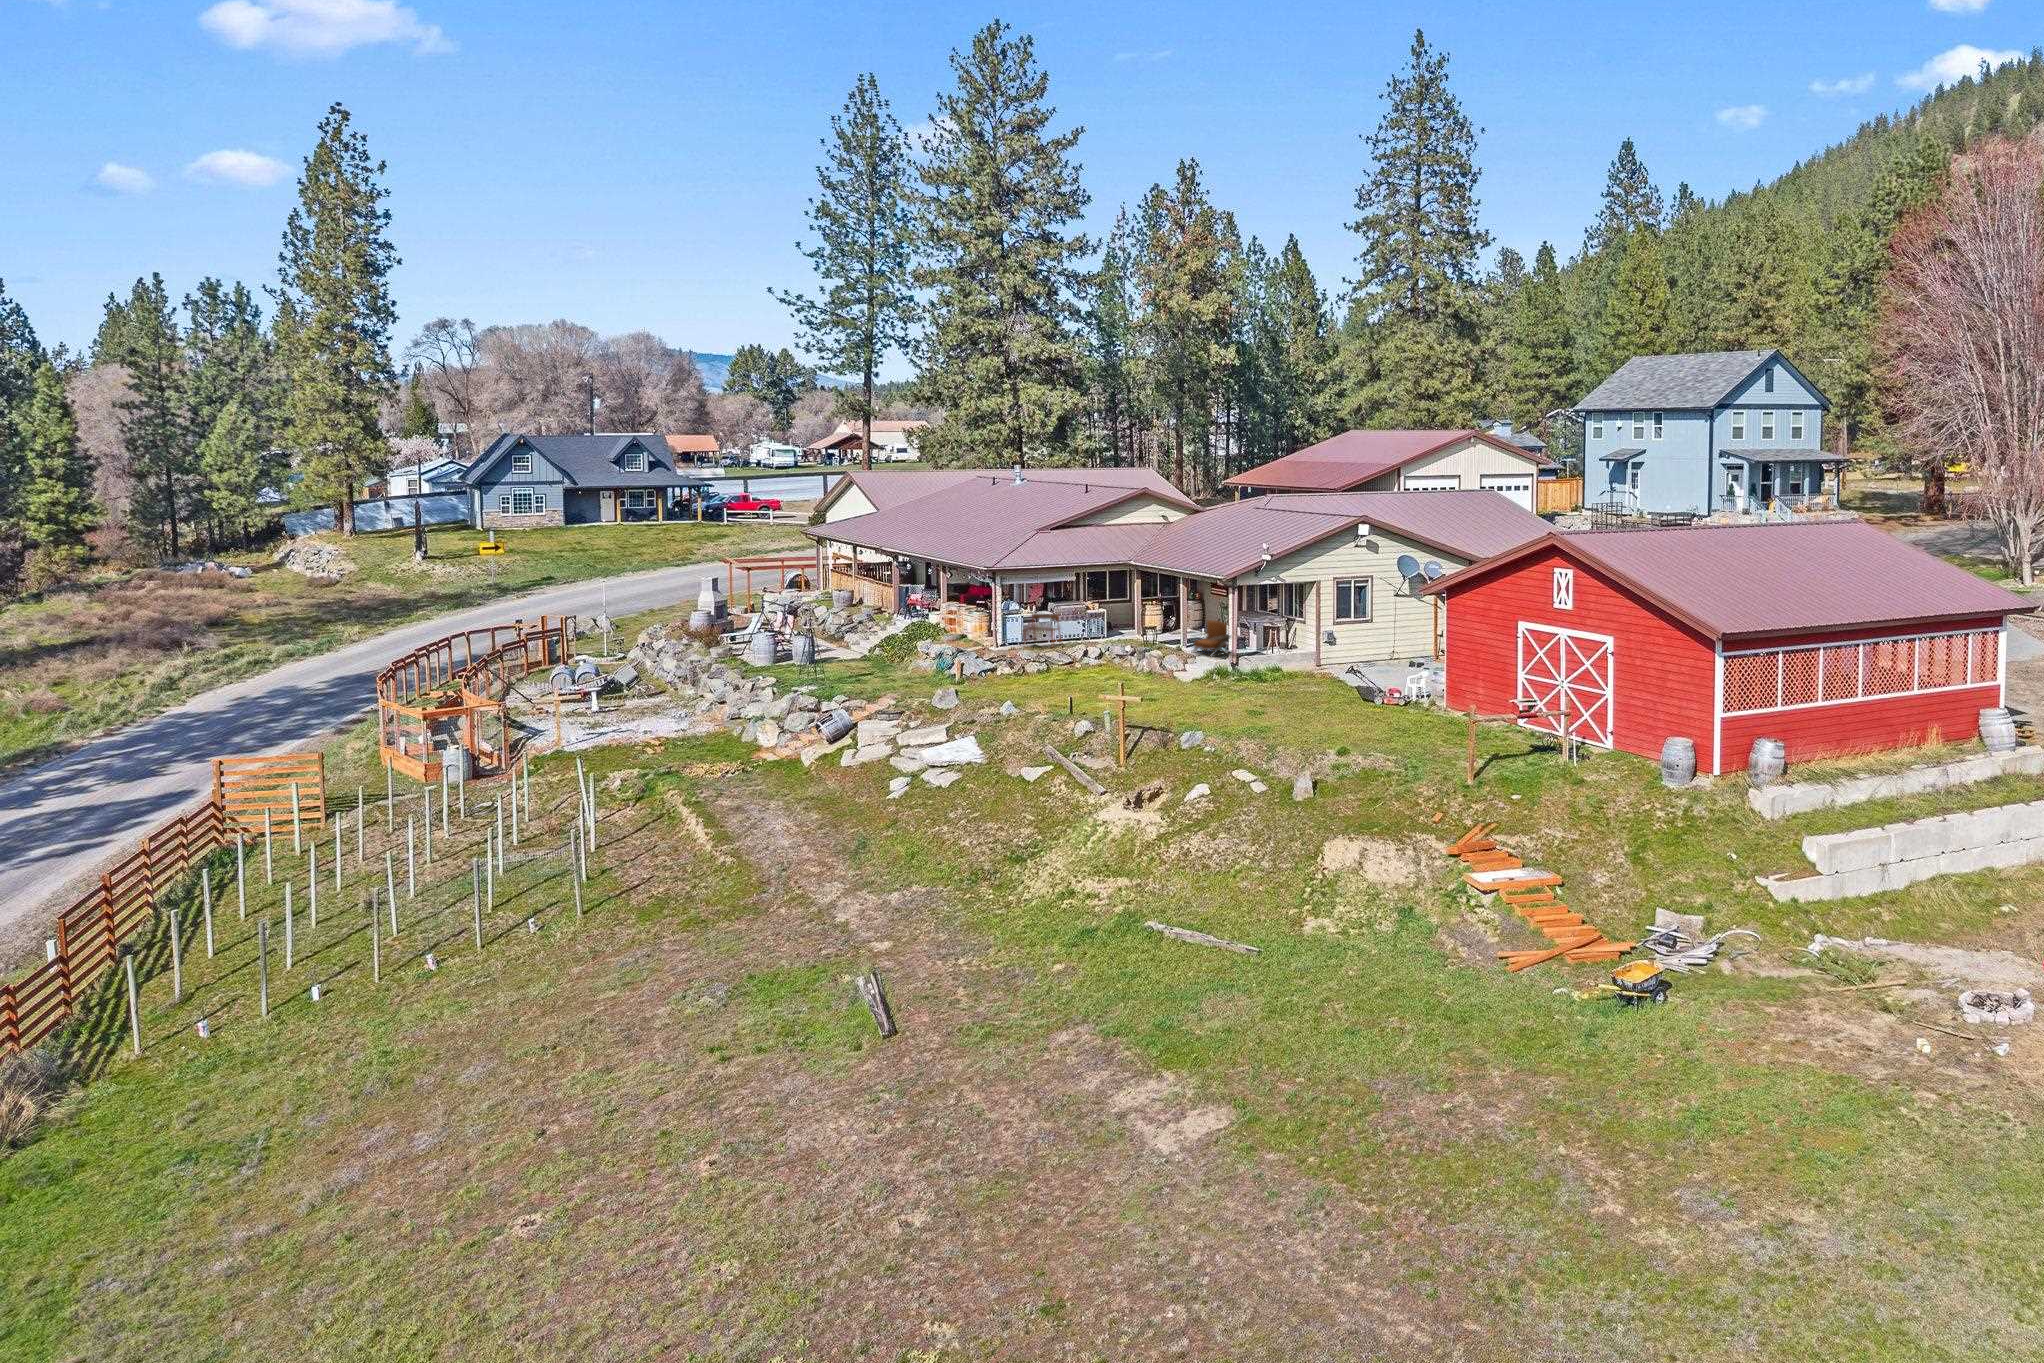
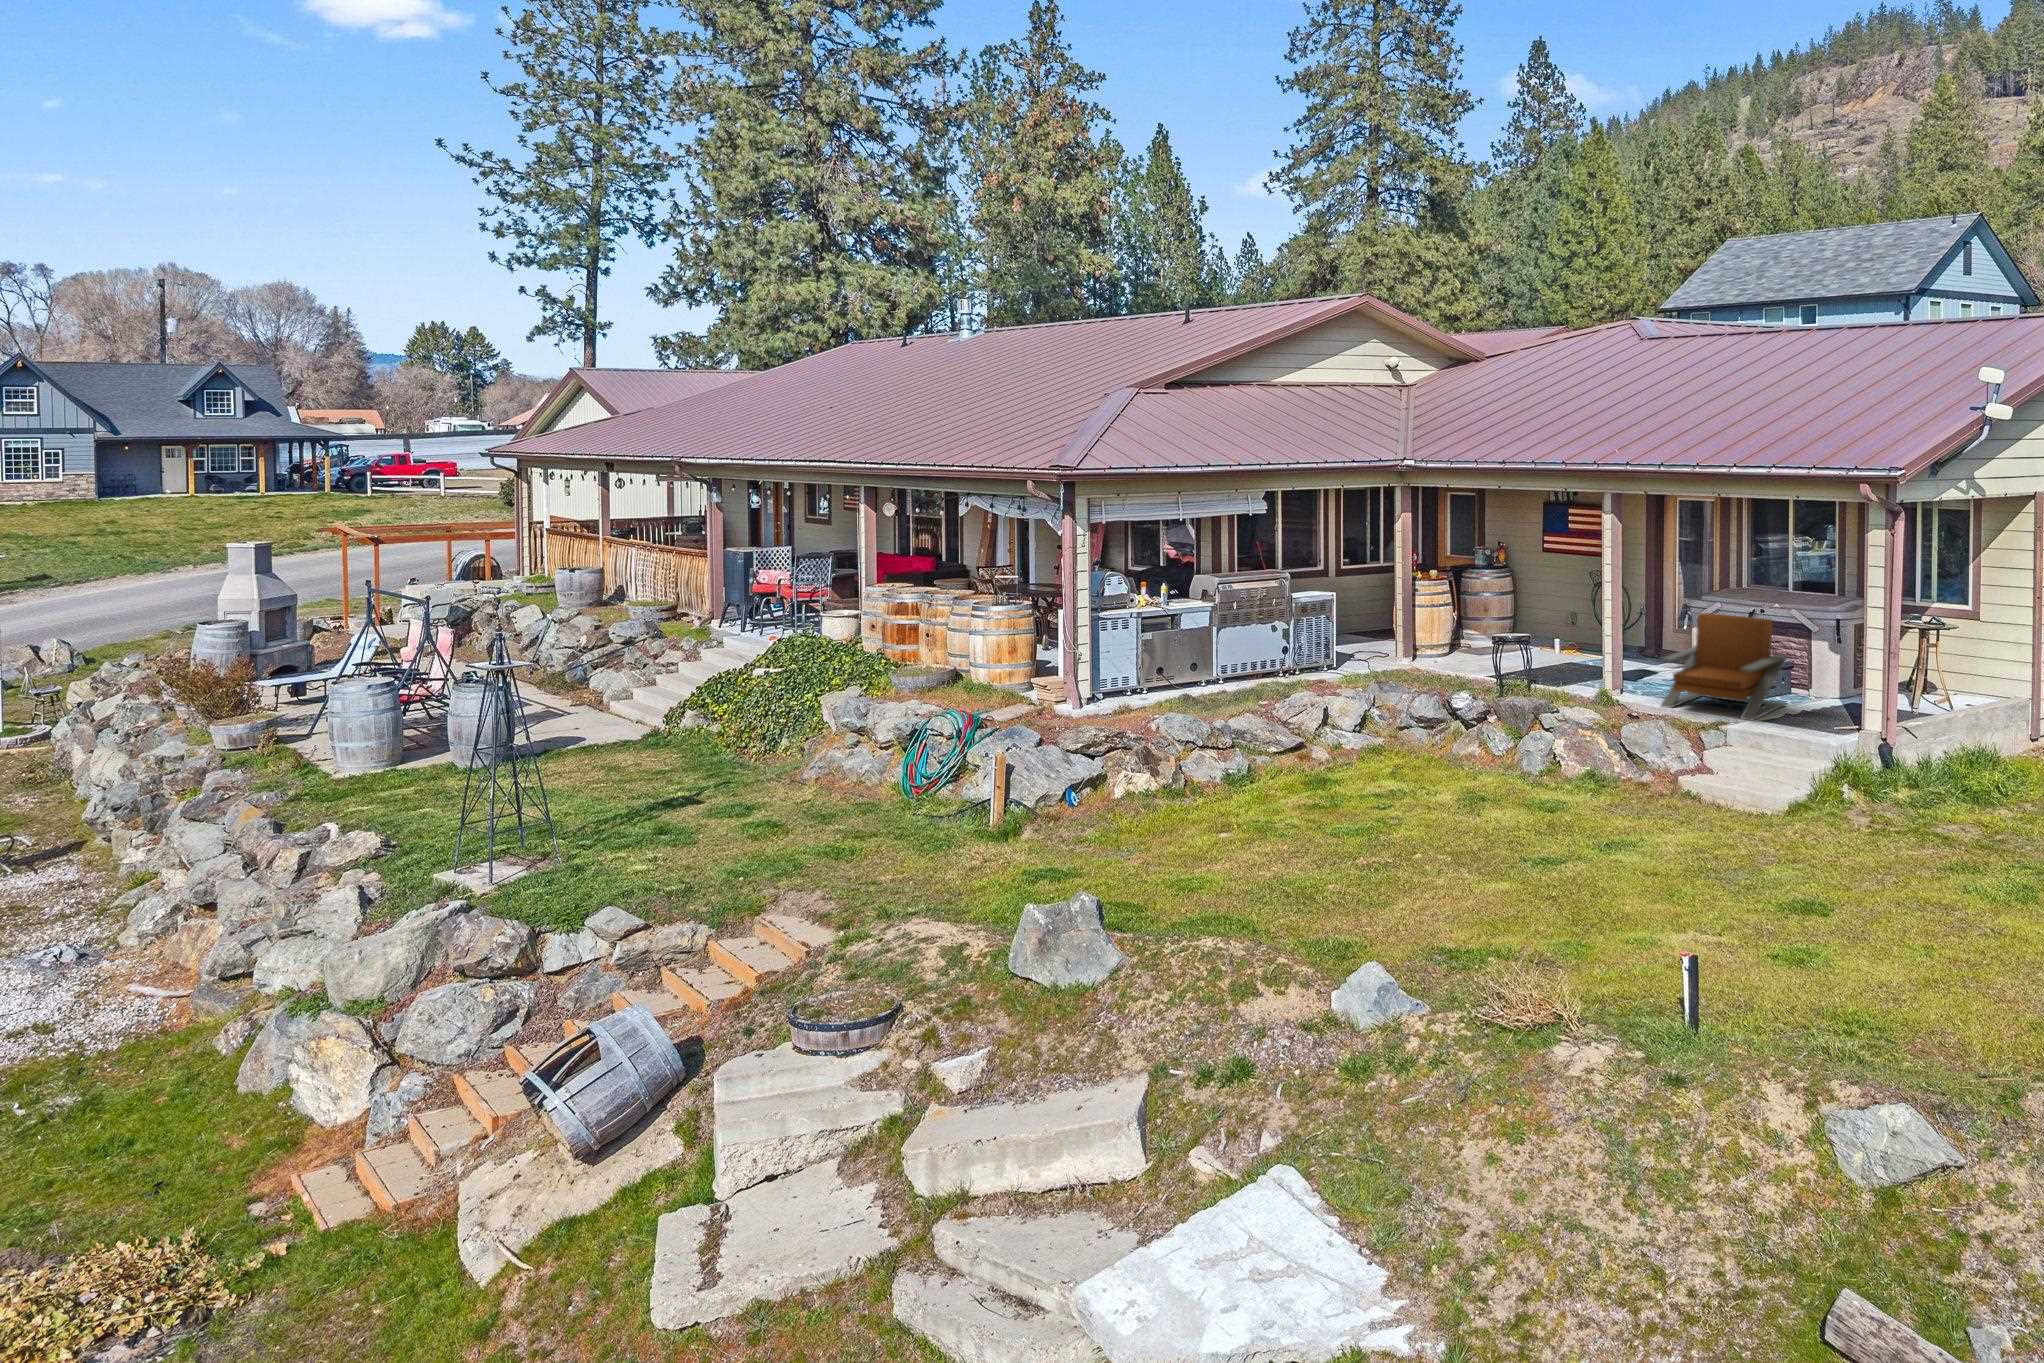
bench: present [1024,613,1061,644] -> none [1141,603,1247,702]

